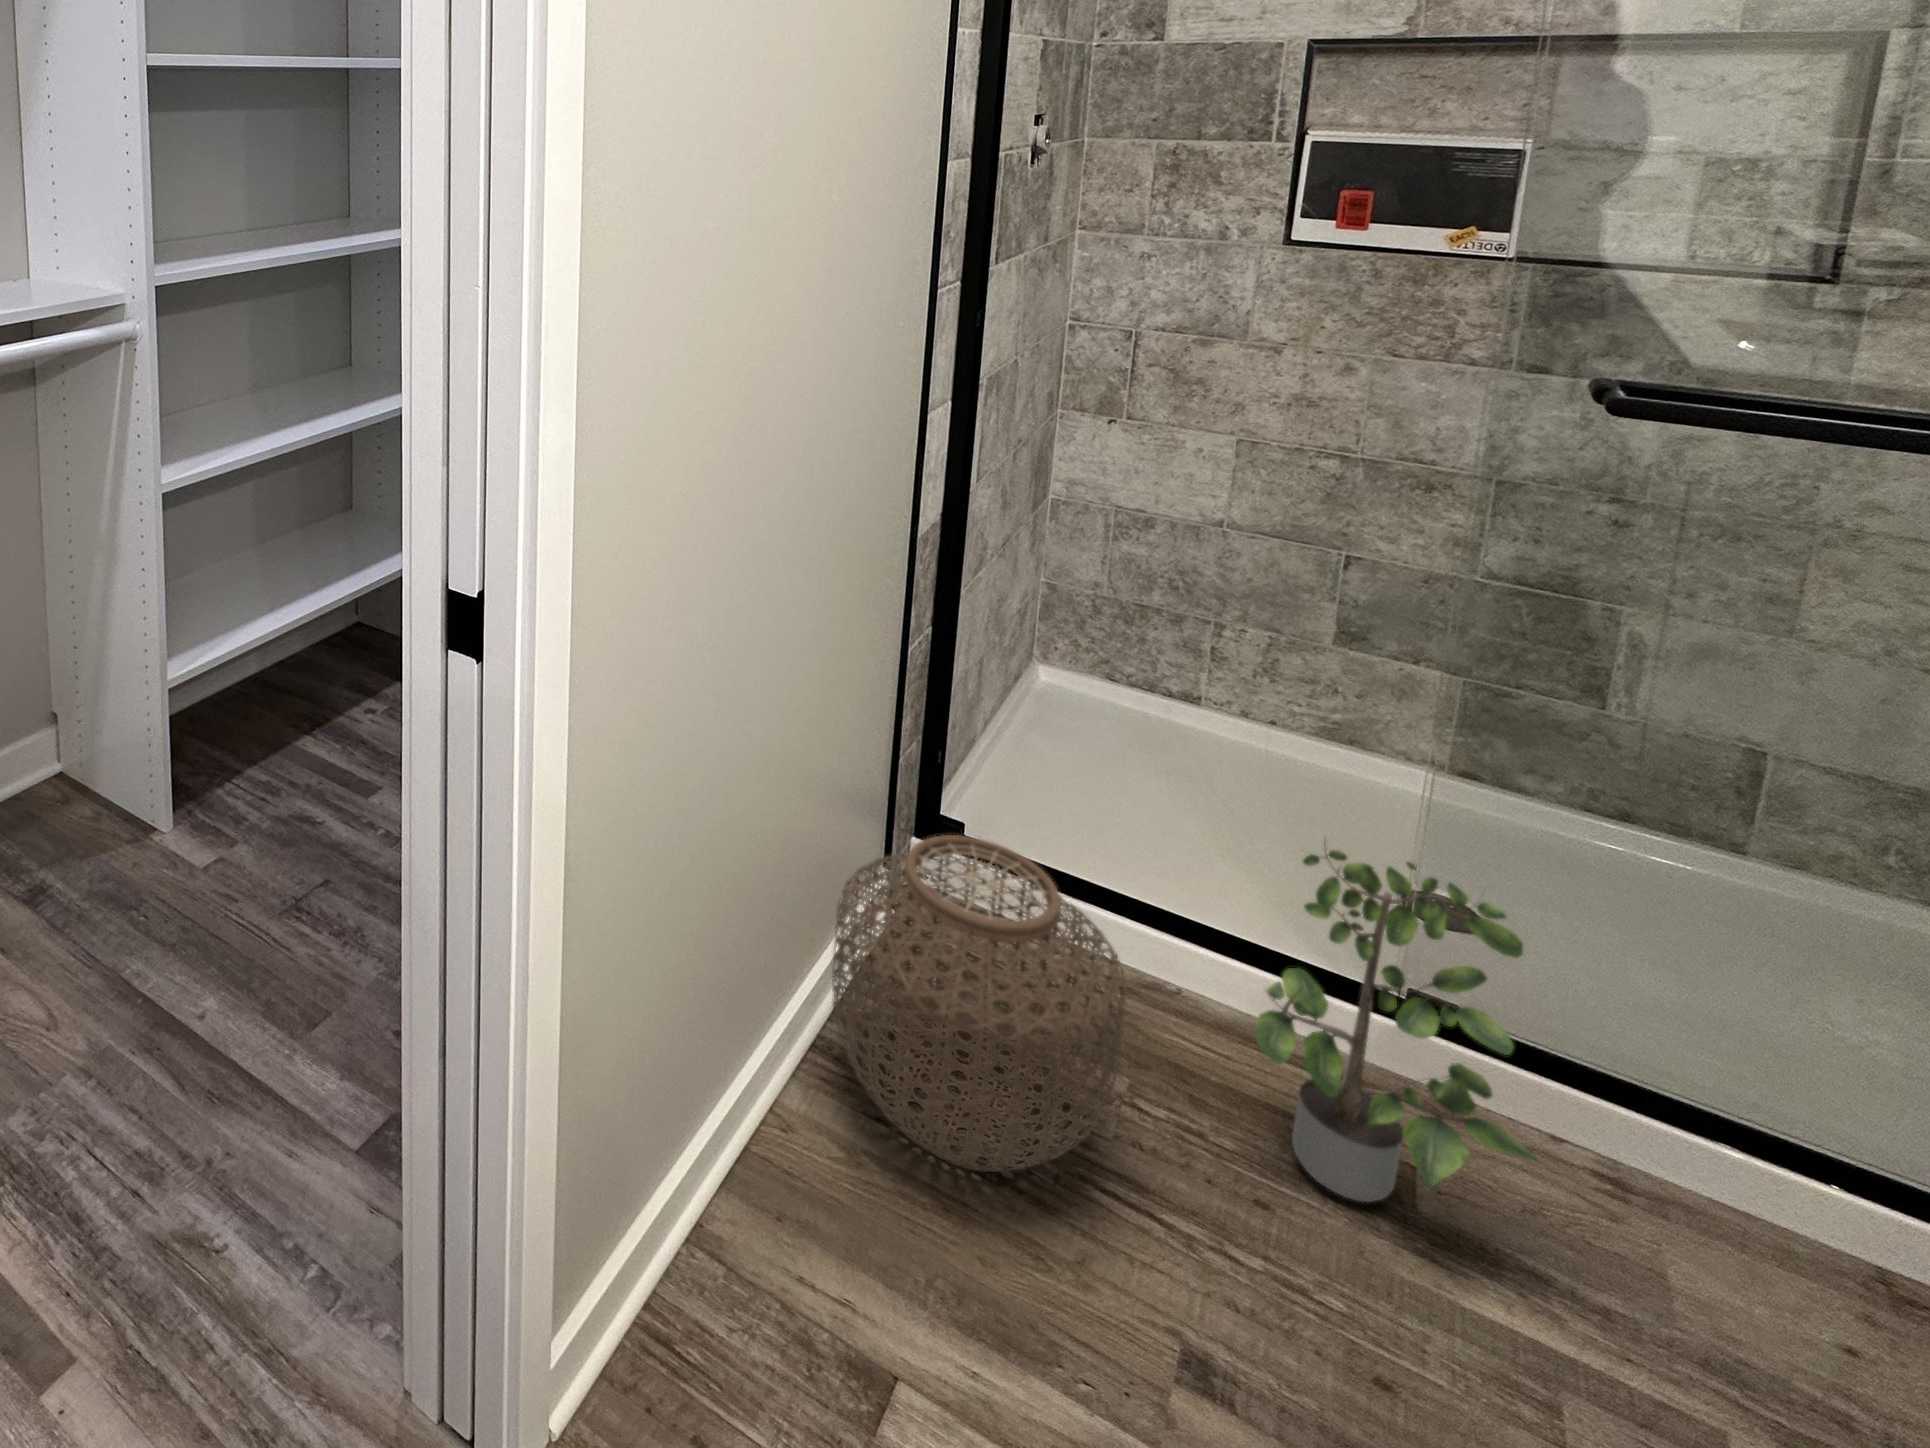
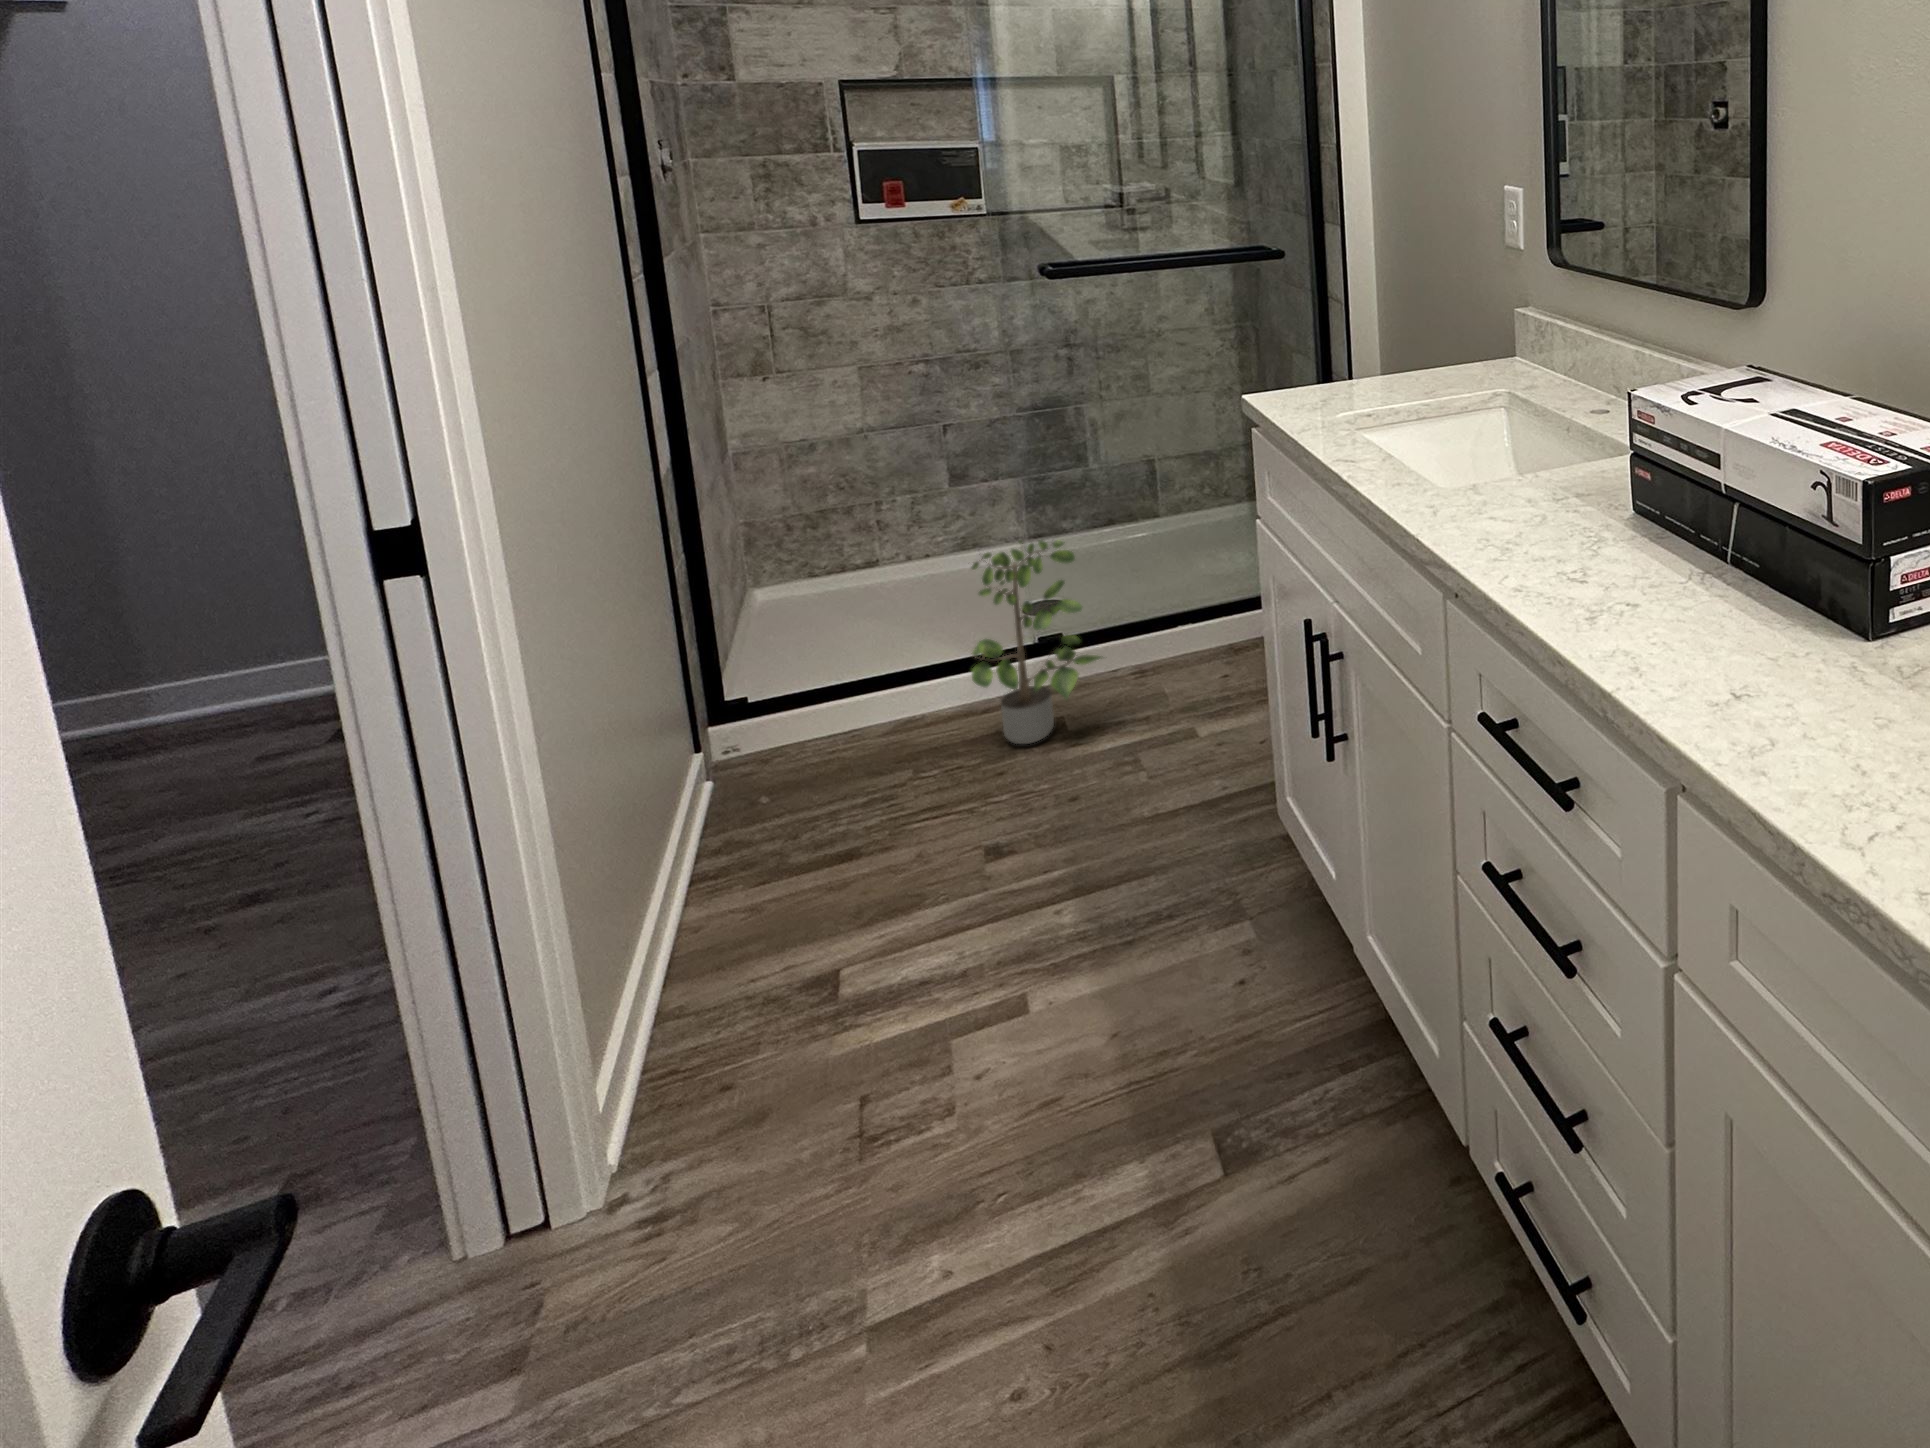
woven basket: present [832,835,1126,1172] -> none [691,646,909,872]

